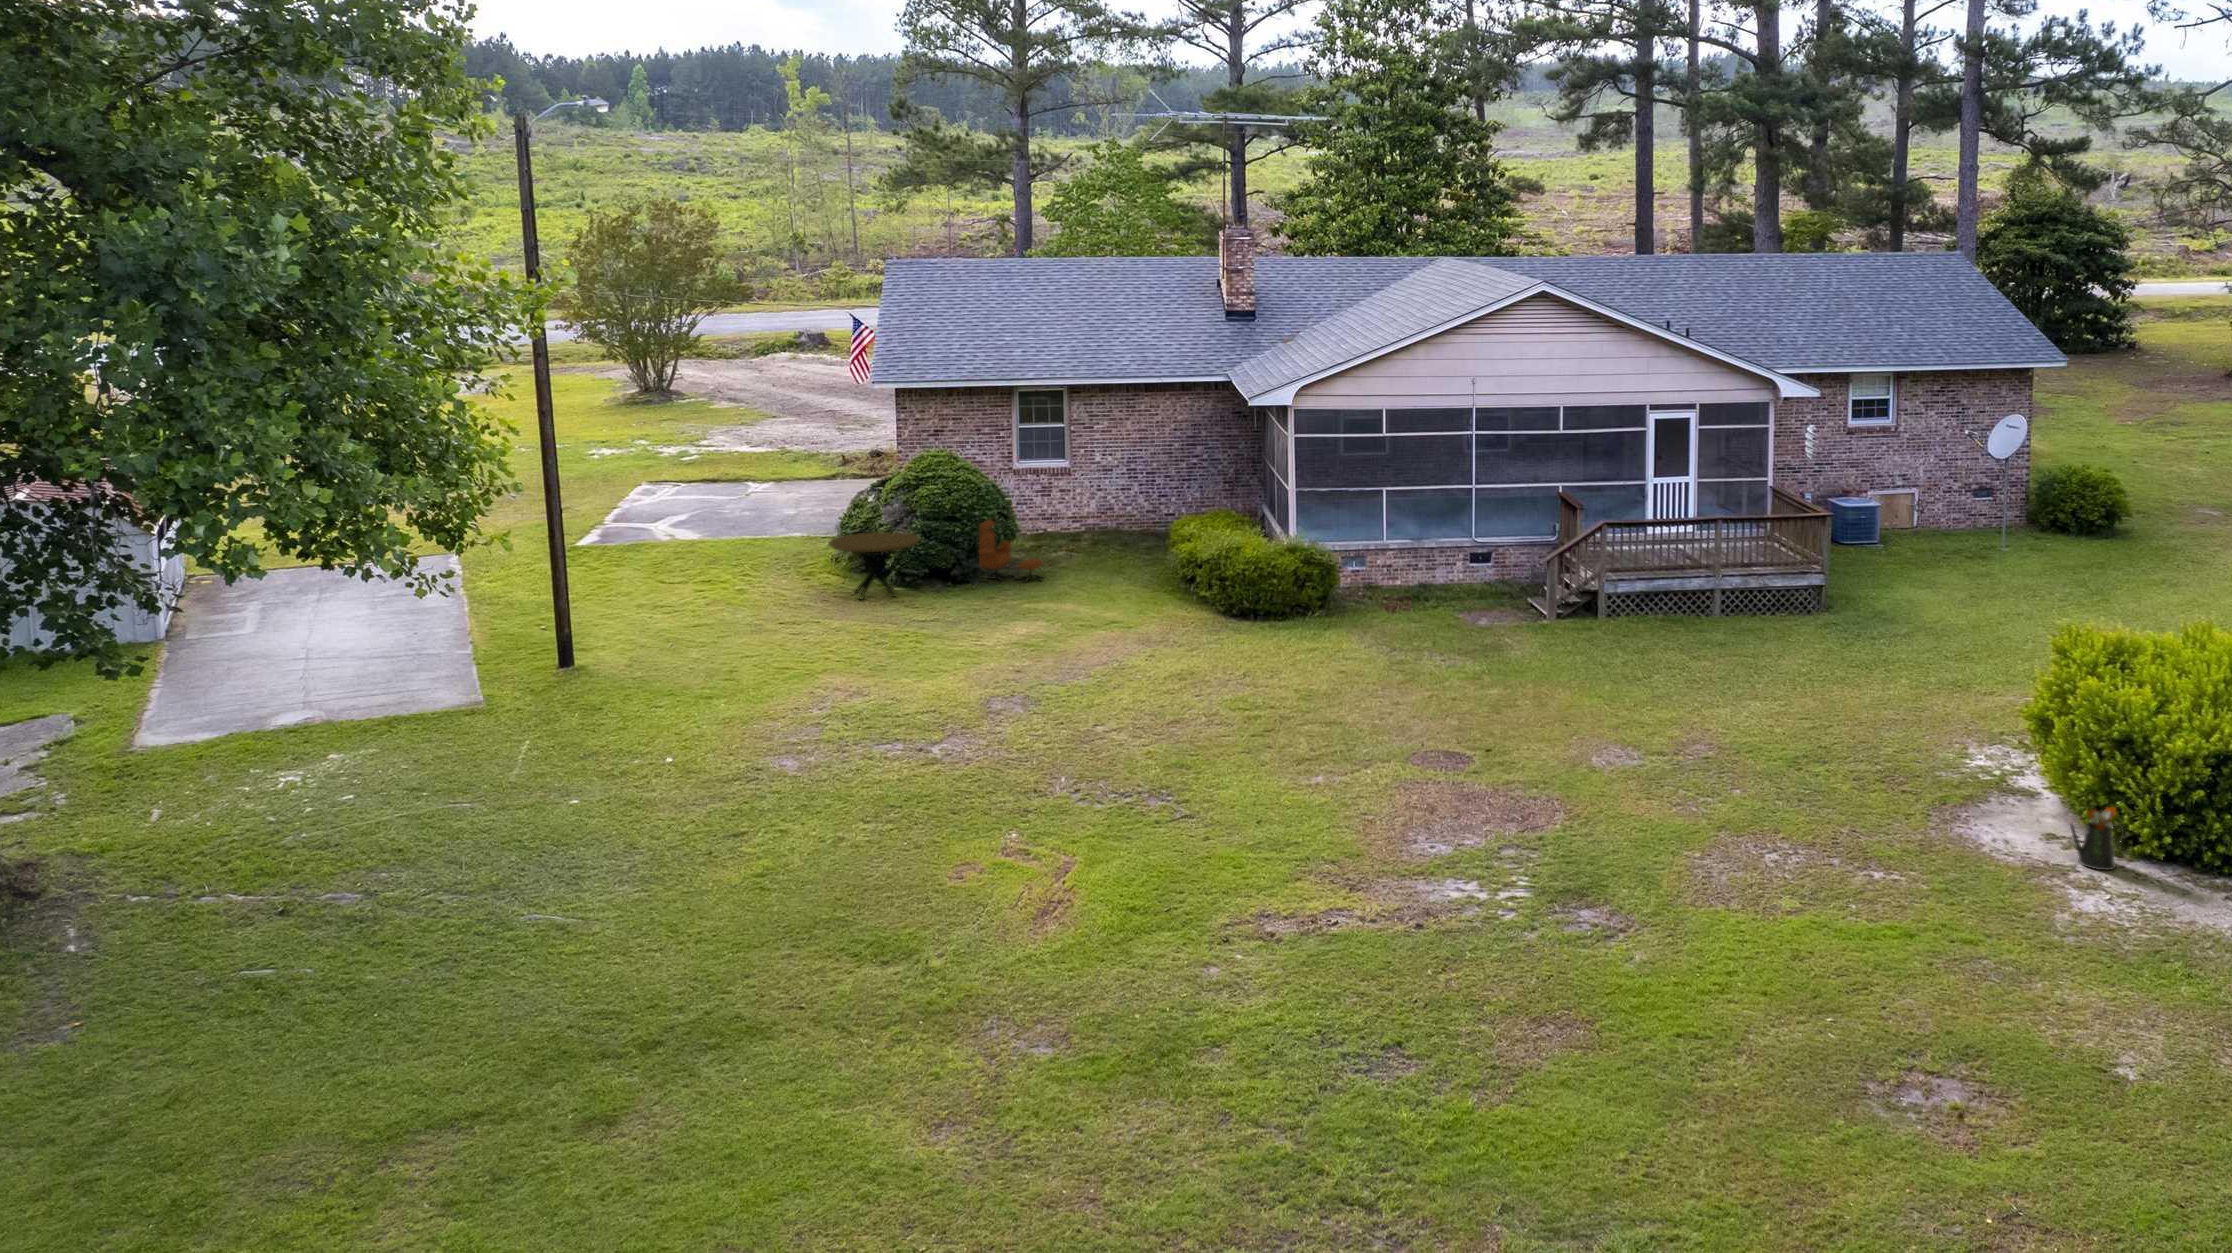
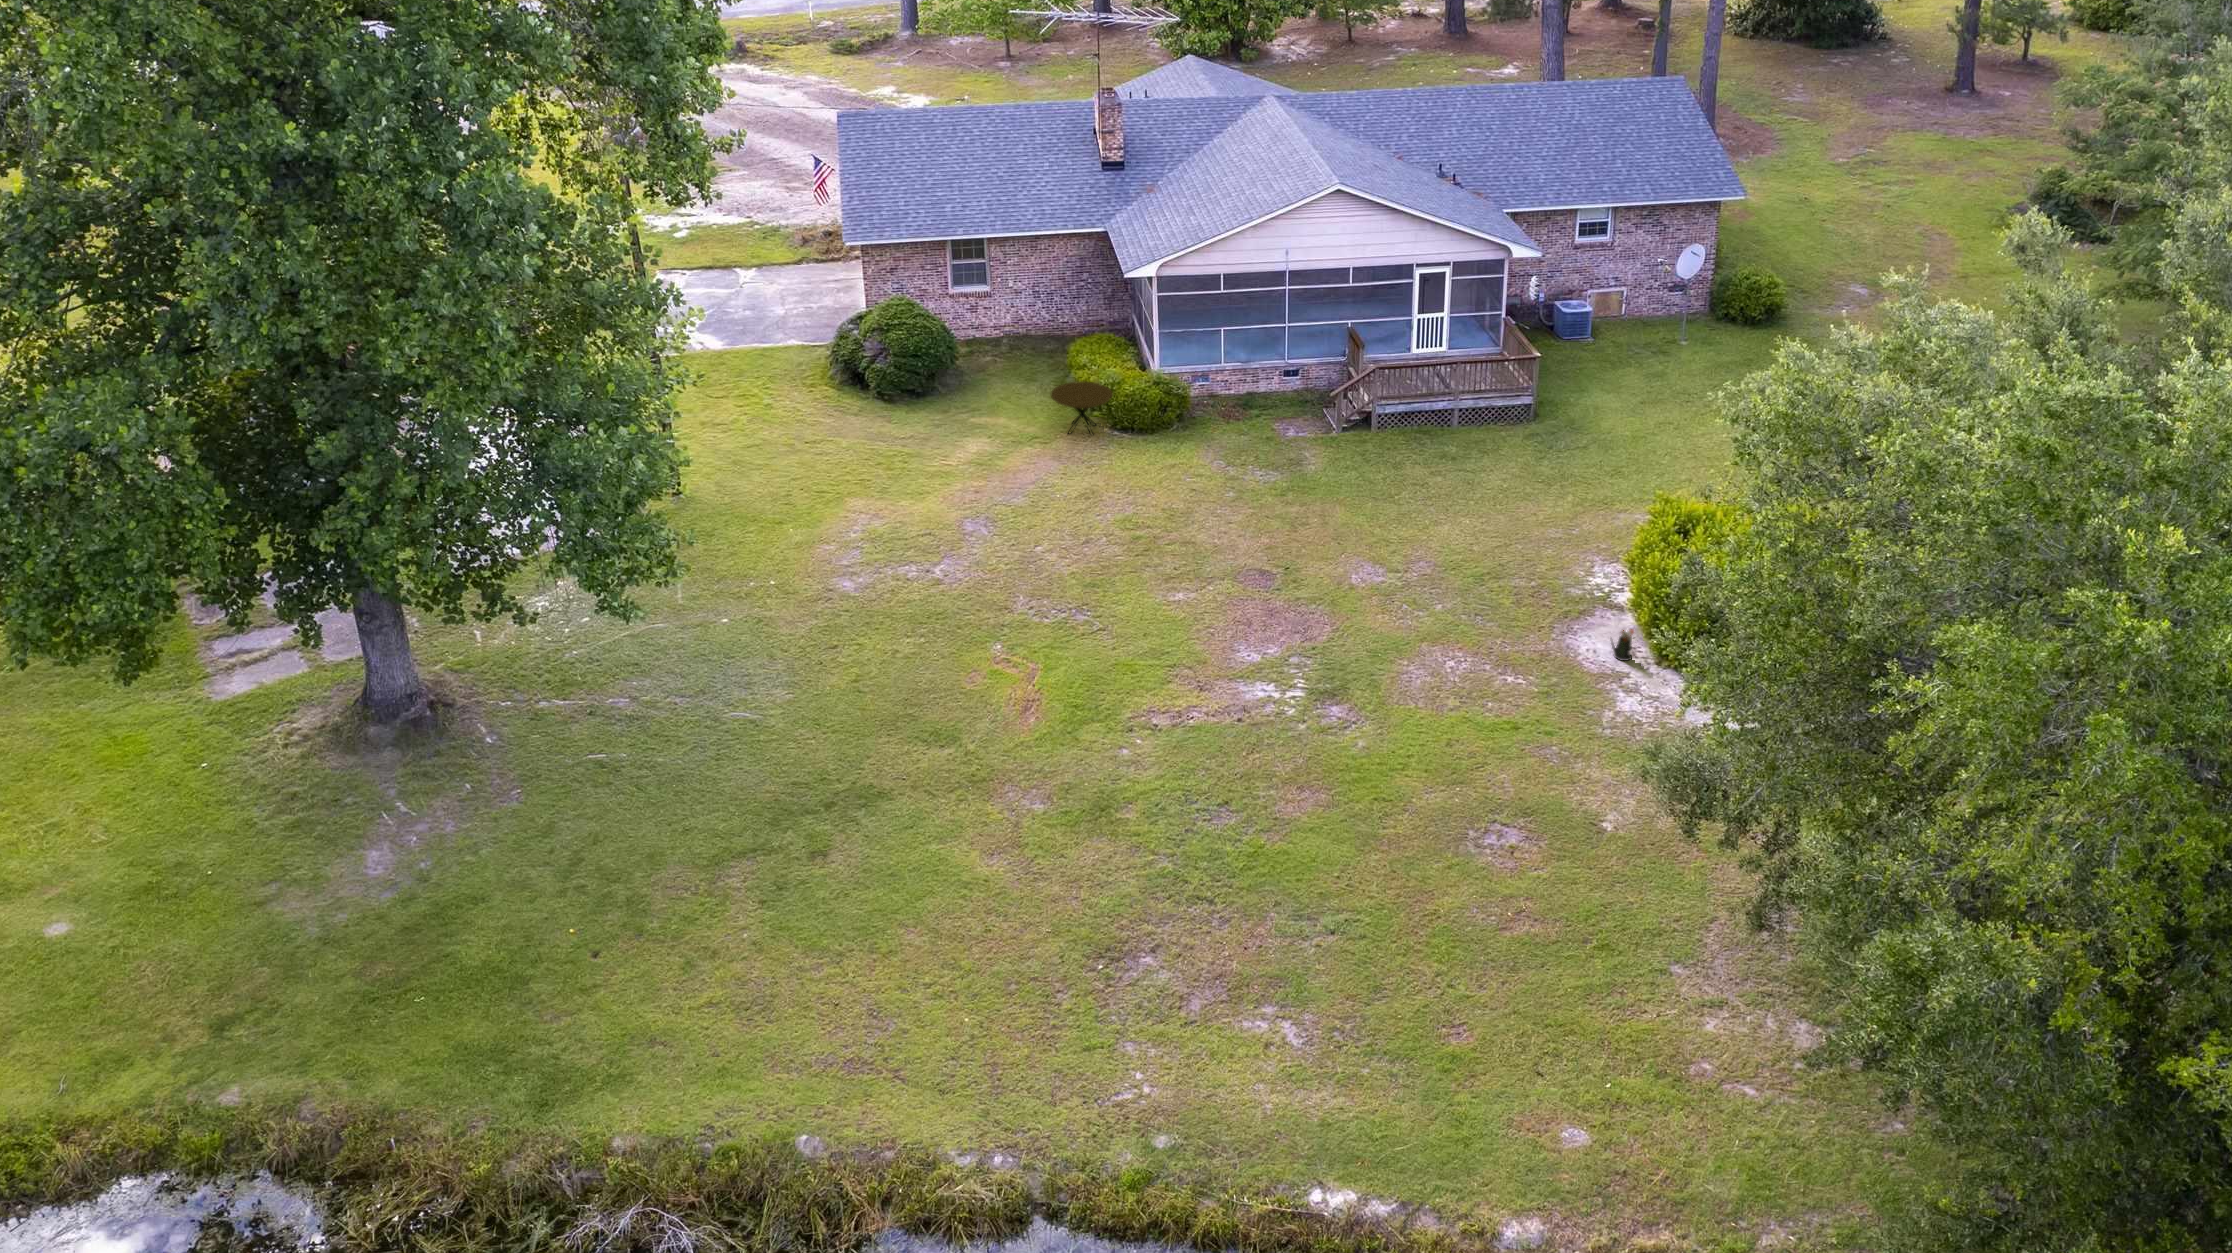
lounge chair: present [978,520,1042,581] -> none [932,354,980,402]
dining table: present [828,532,920,599] -> present [1051,382,1113,434]

